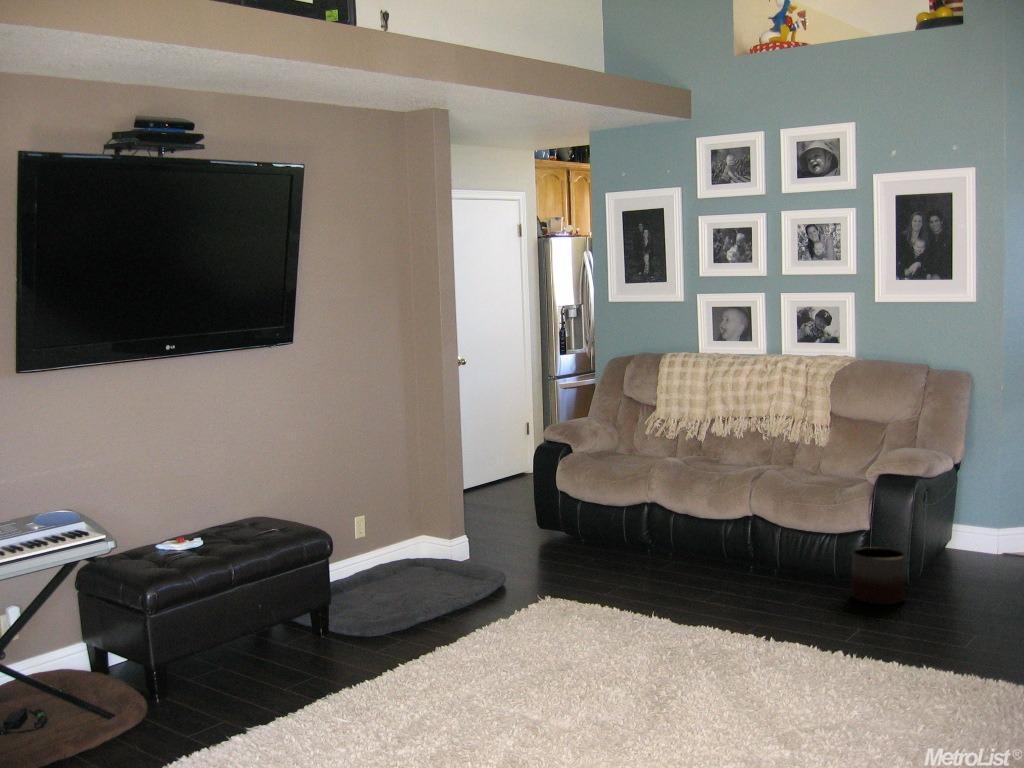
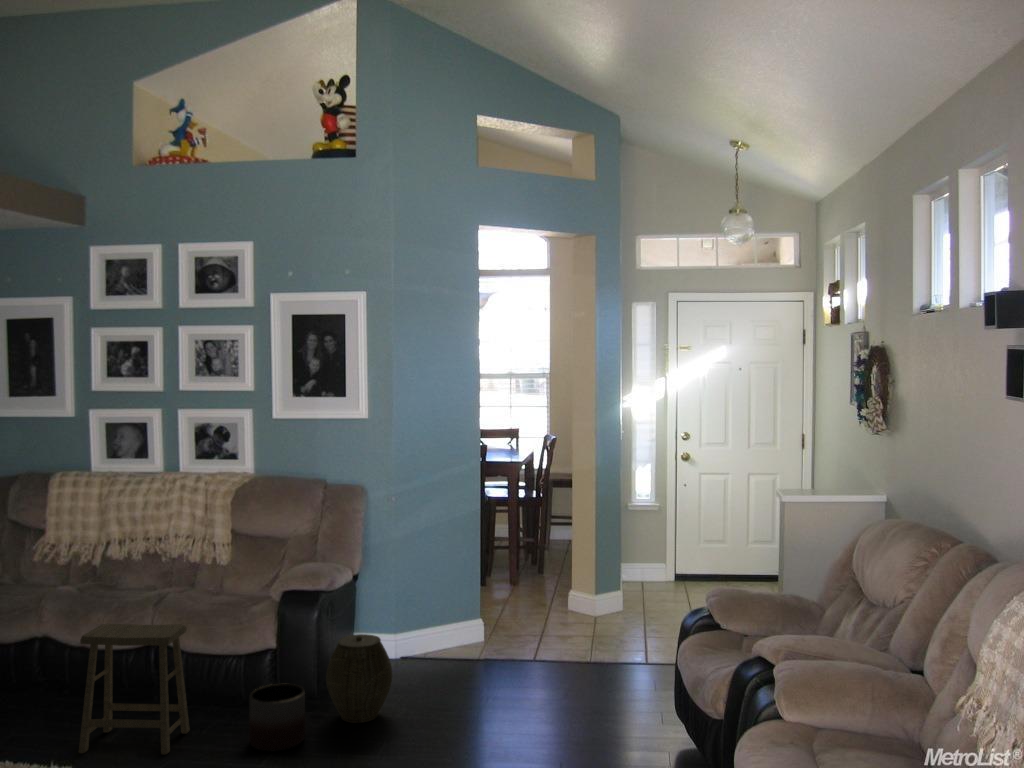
footstool: none [703,478,795,594] -> present [79,624,190,755]
woven basket: none [927,513,997,597] -> present [326,634,392,723]

